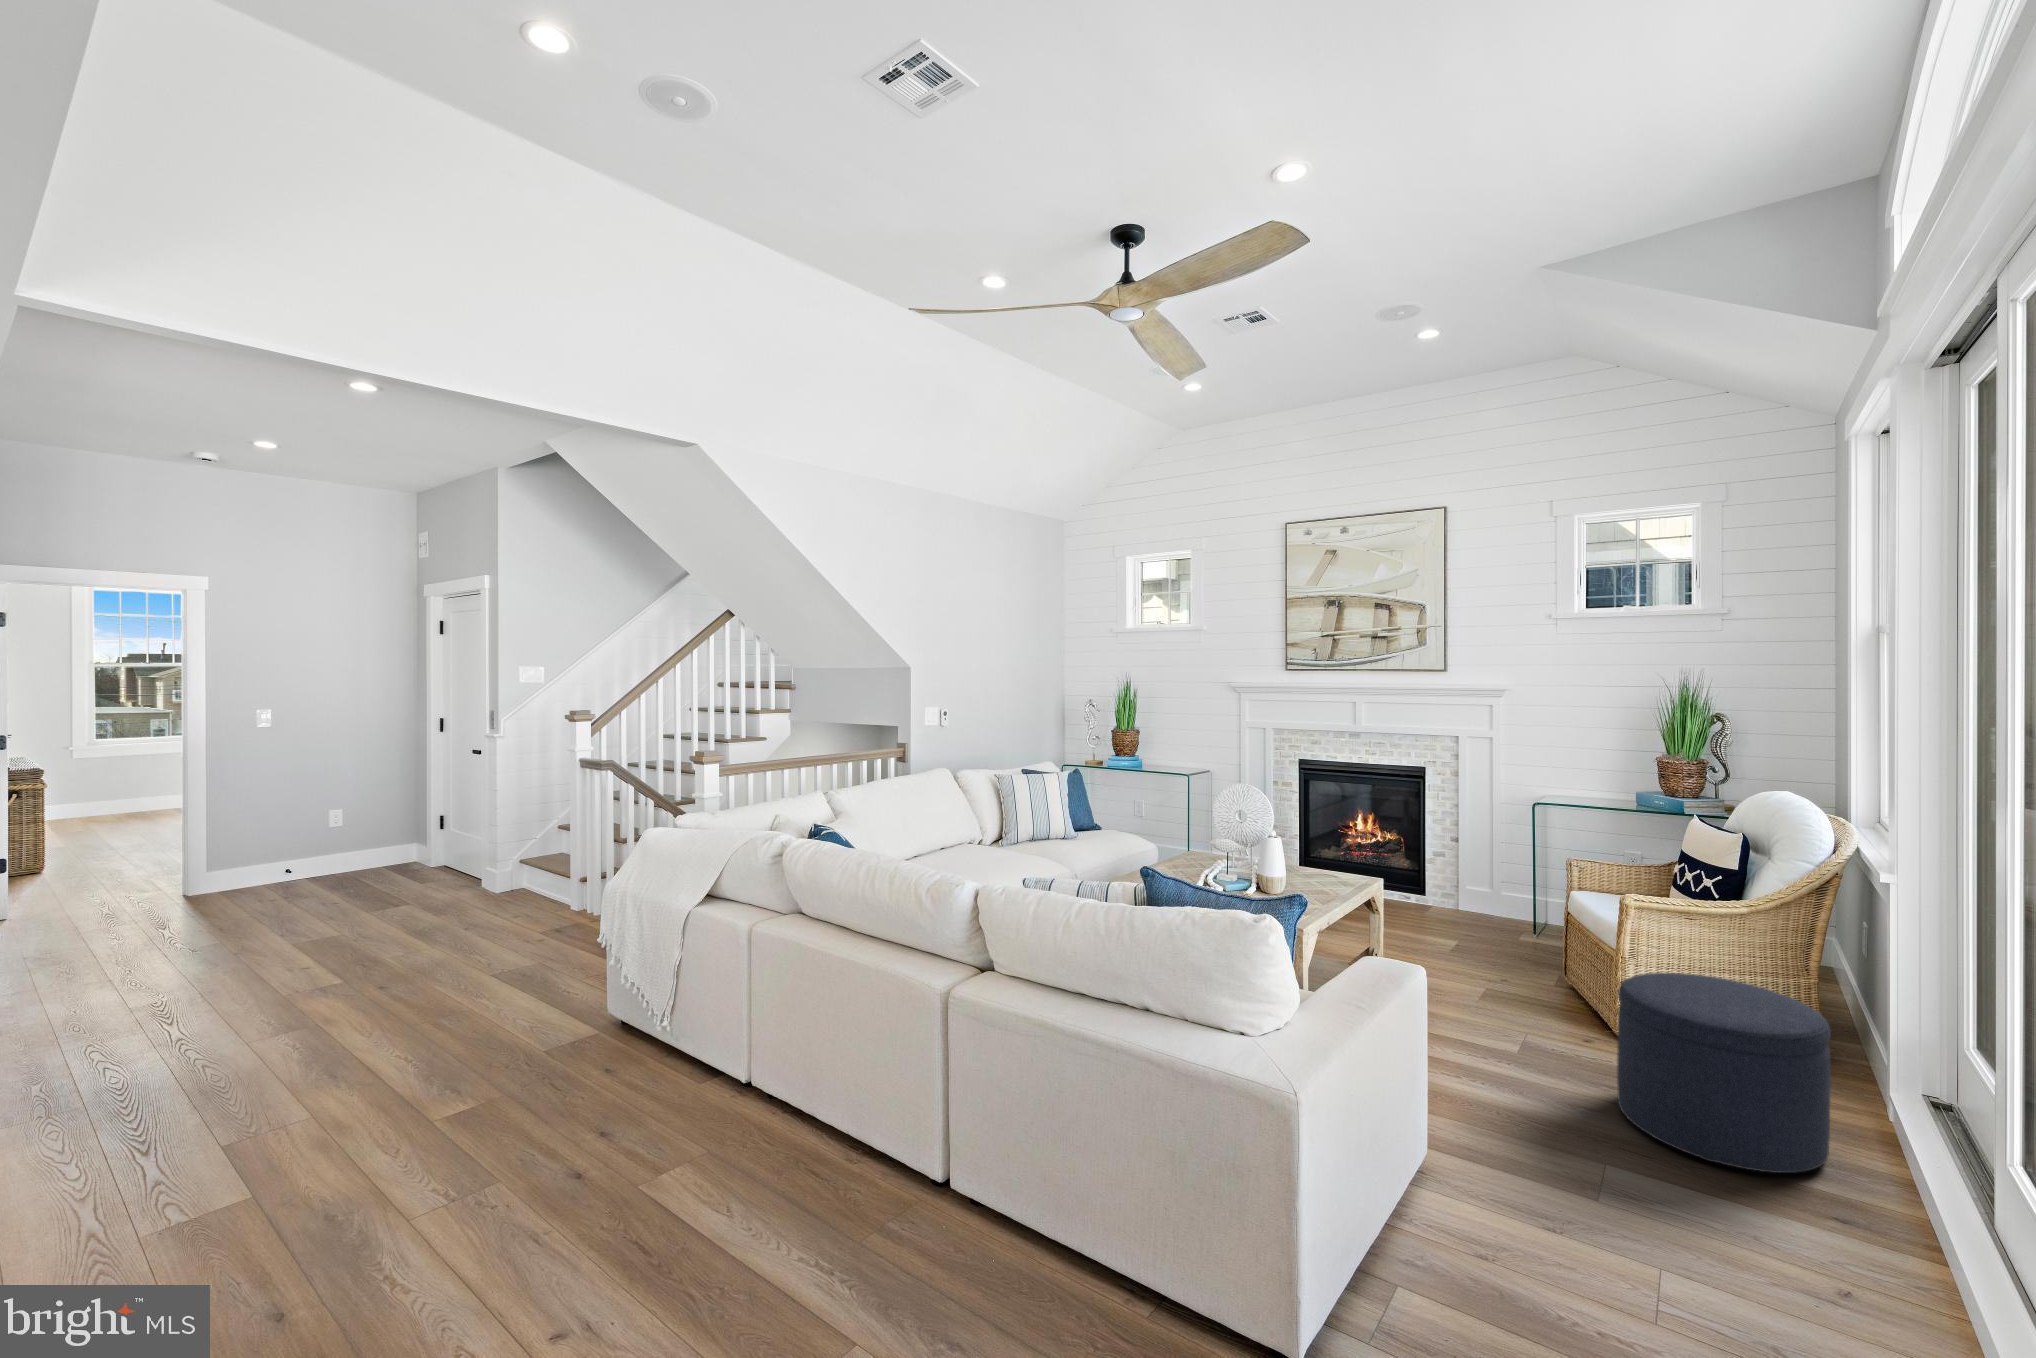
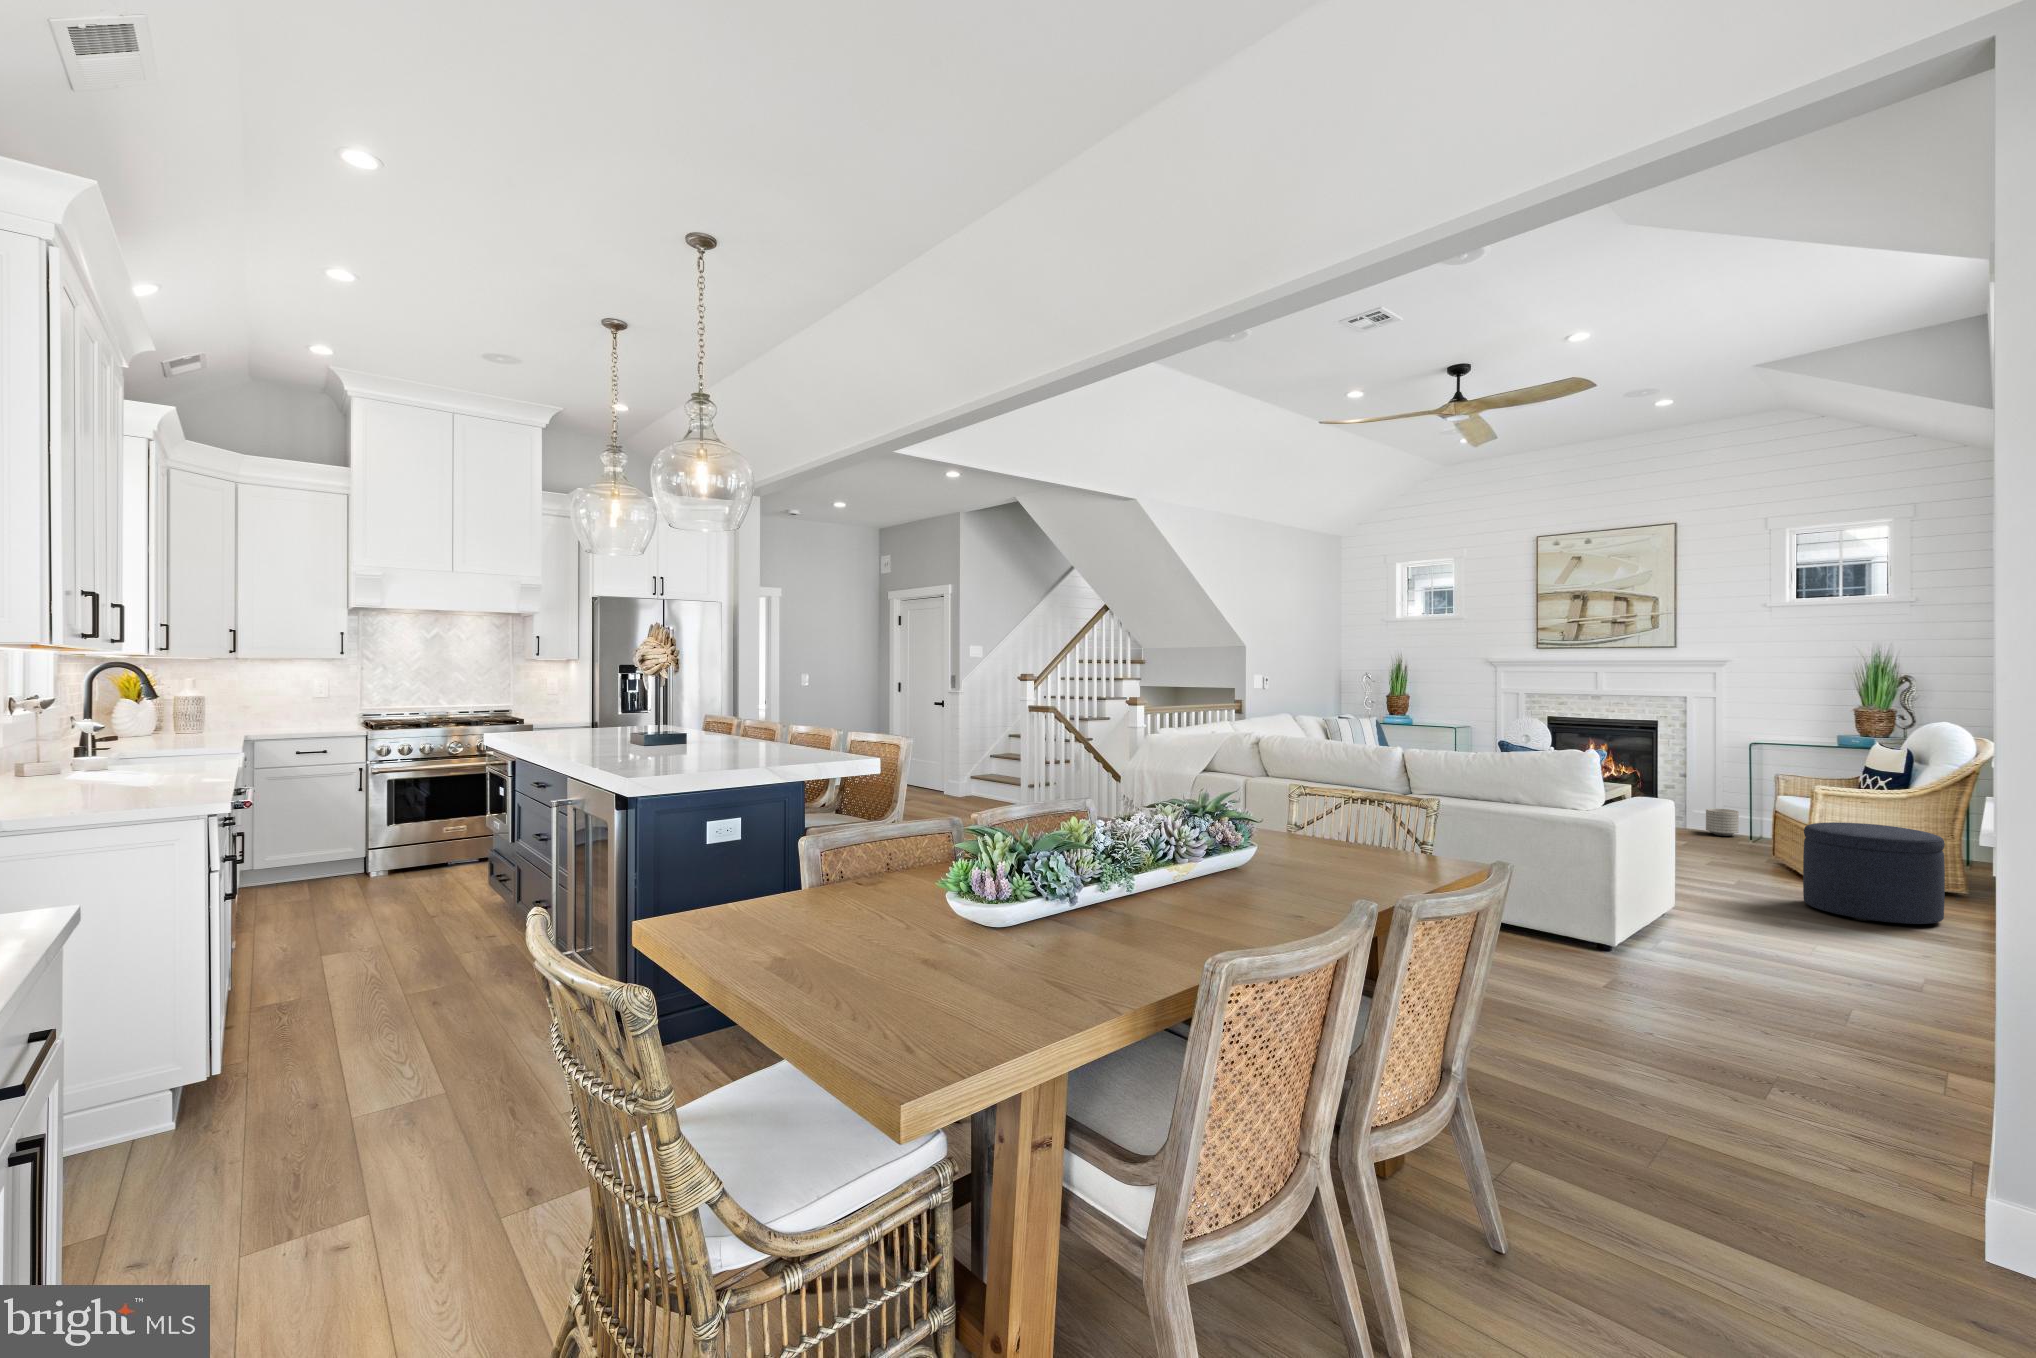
planter: none [1481,882,1519,920] -> present [1706,808,1739,836]

